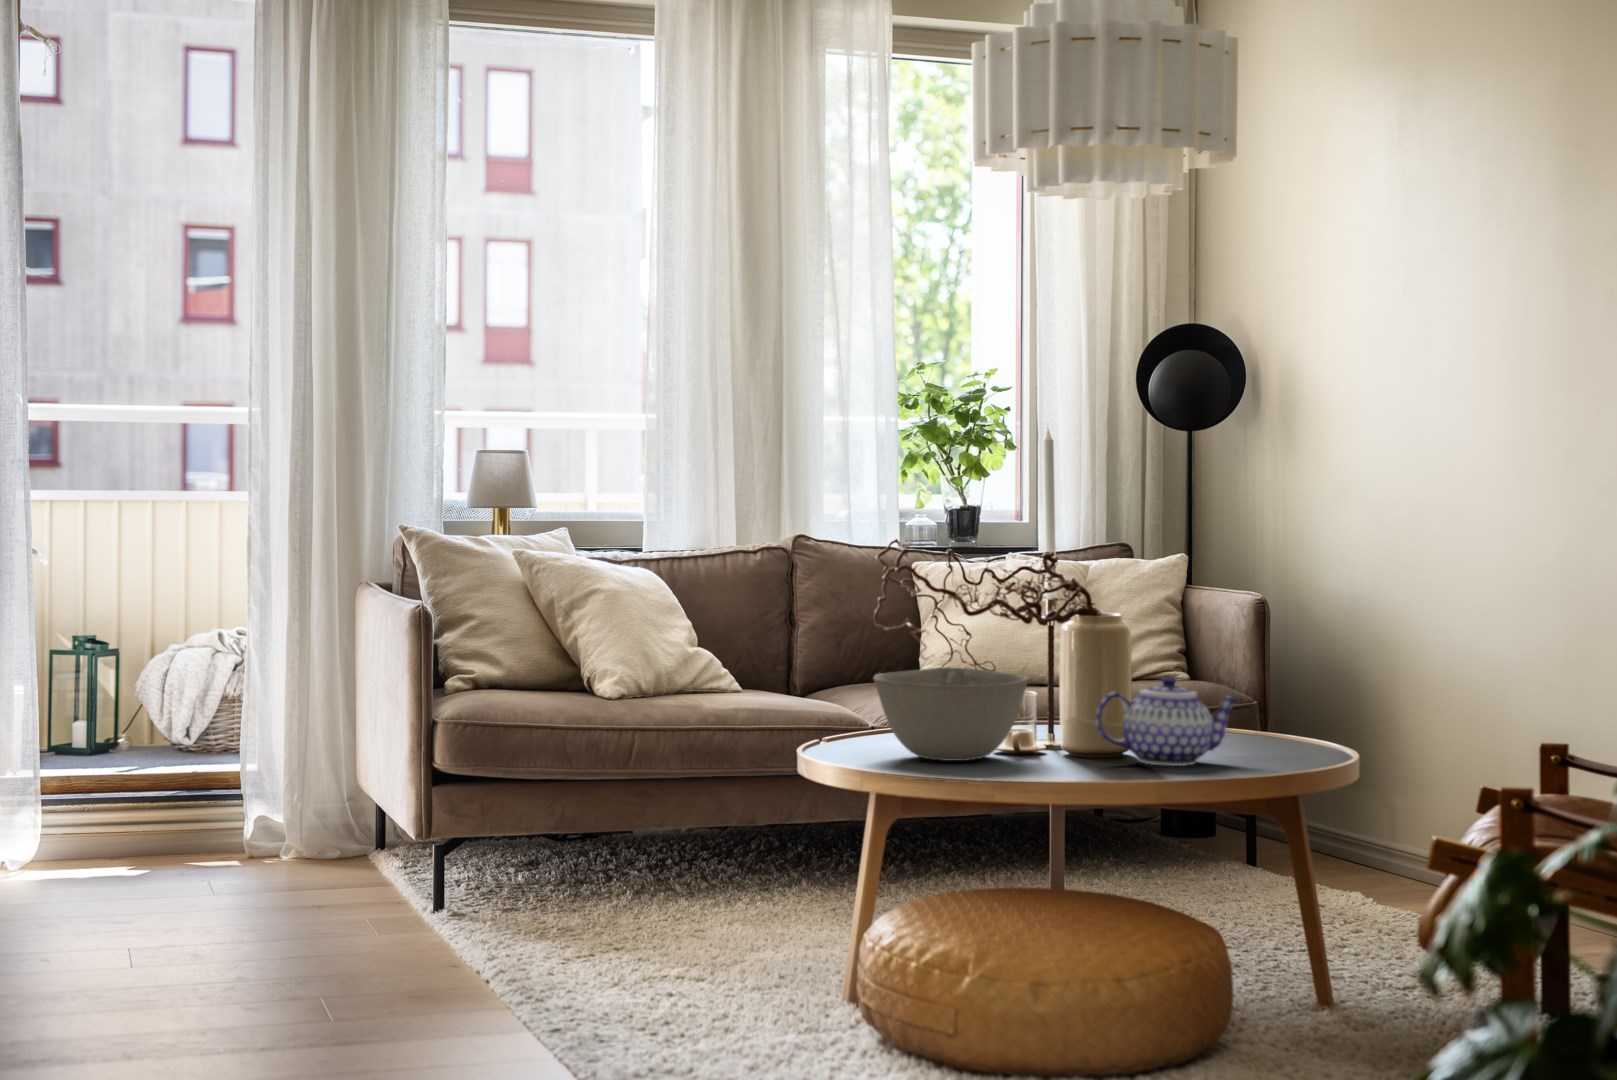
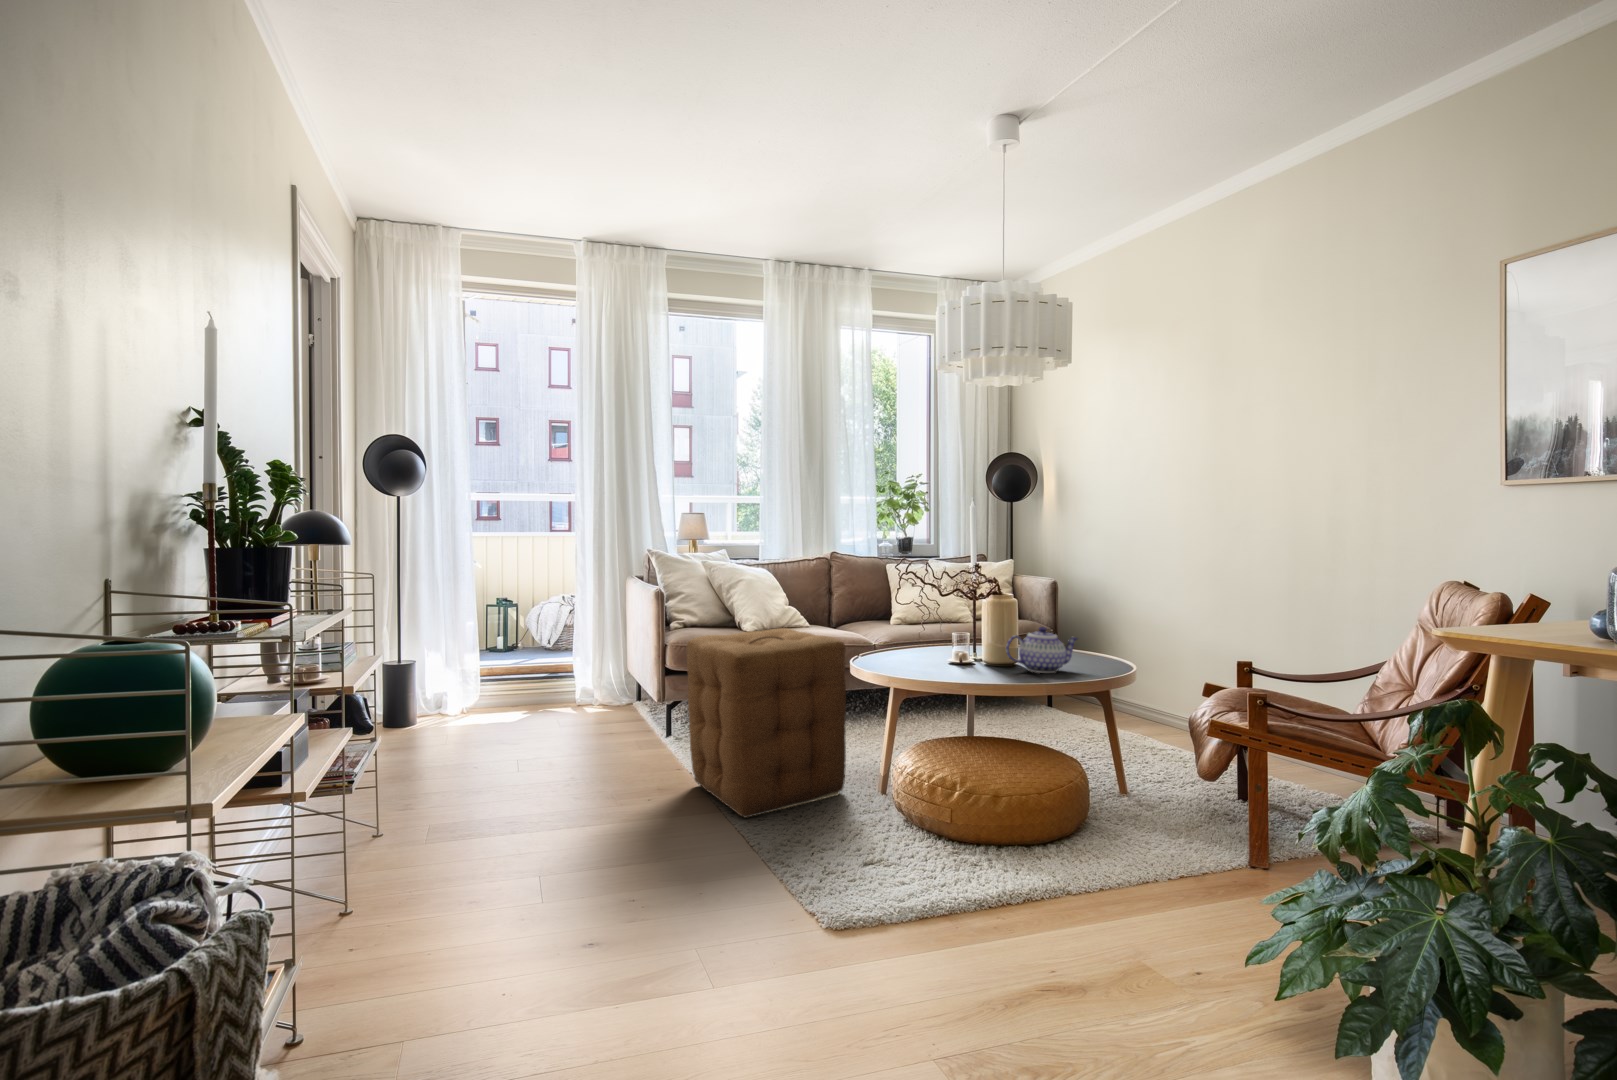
bowl: present [874,667,1028,761] -> none [891,621,970,670]
ottoman: none [468,682,781,1040] -> present [687,628,846,818]

